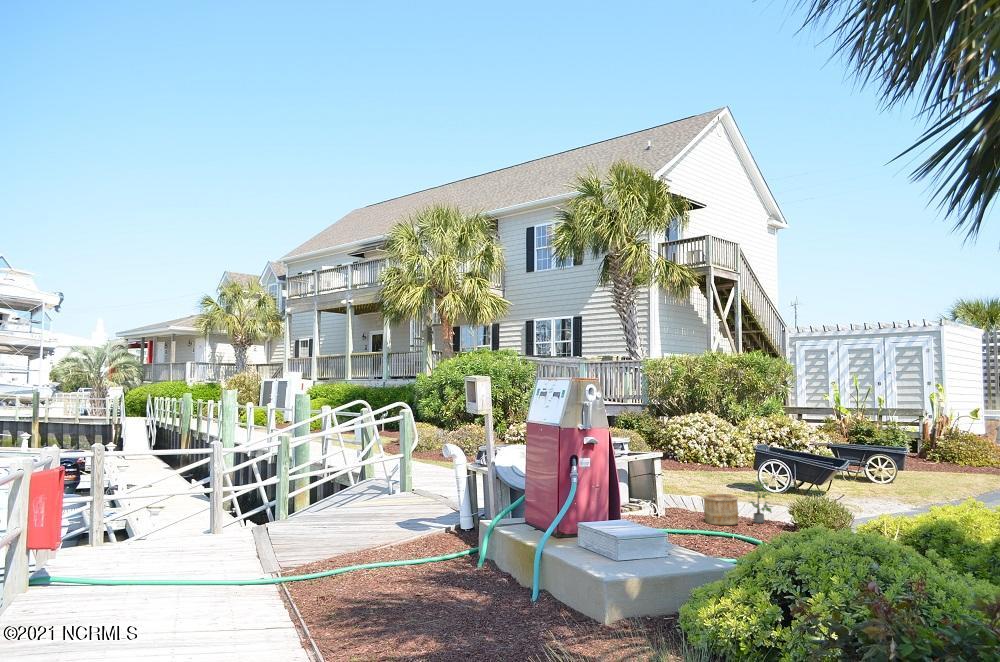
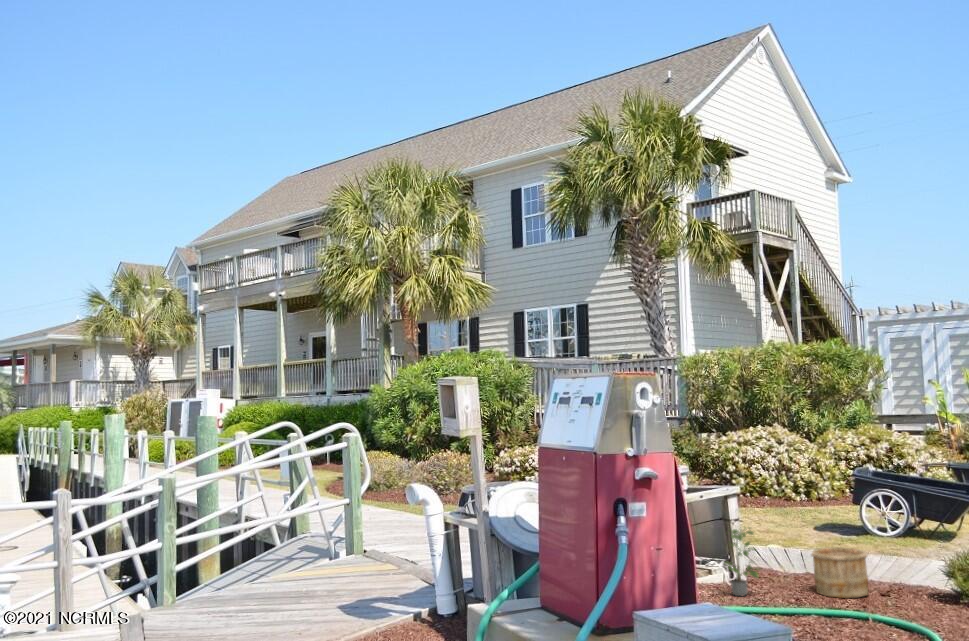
potted plant: present [750,480,773,523] -> present [724,528,759,596]

